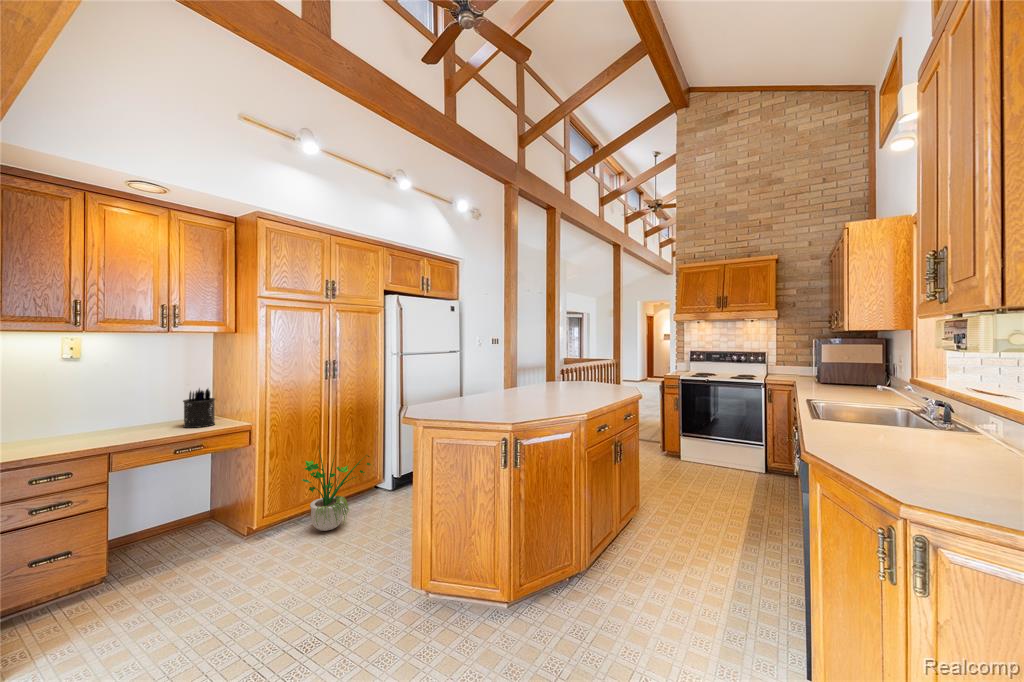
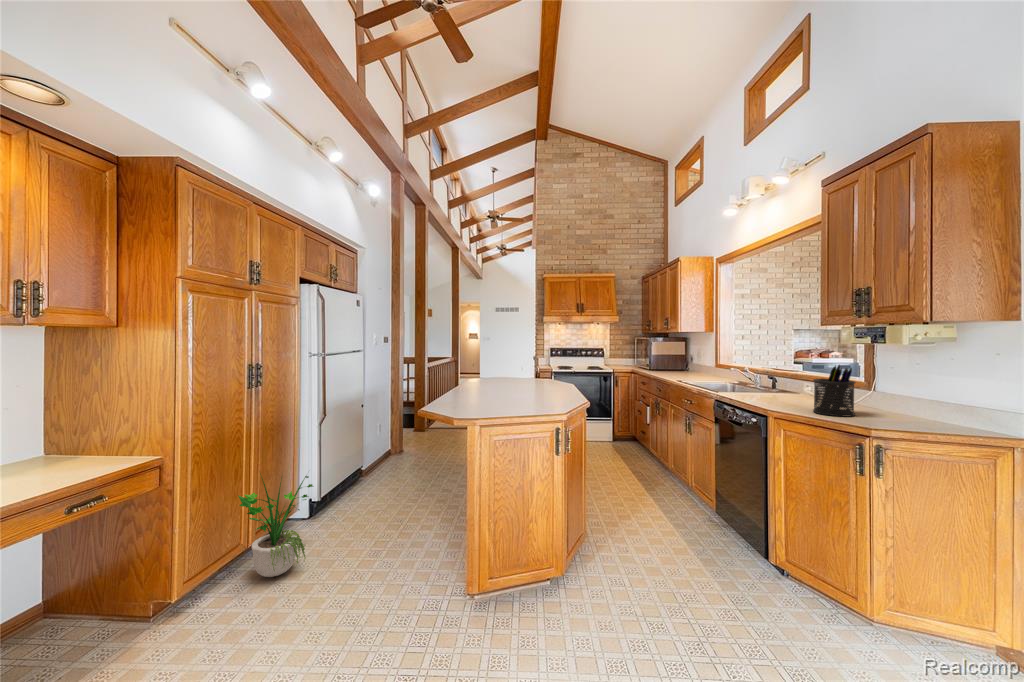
pen holder: present [183,389,215,428] -> present [813,366,856,417]

